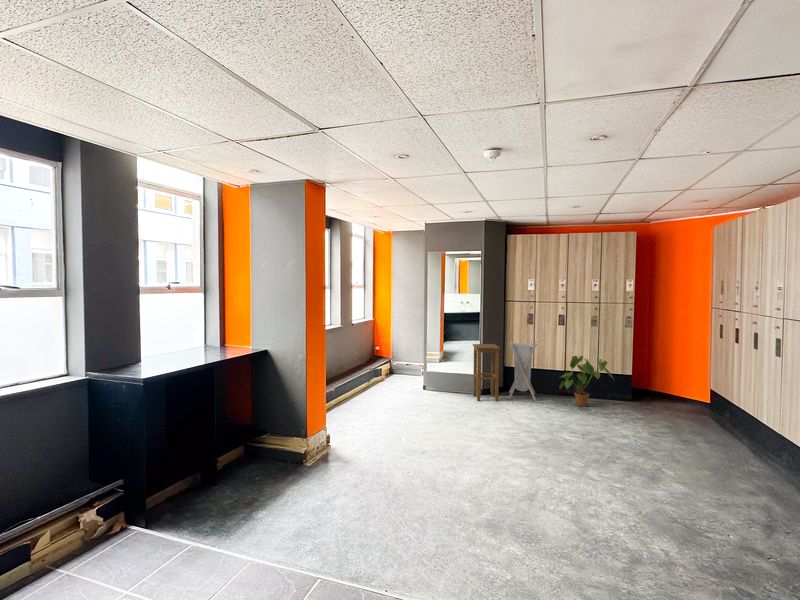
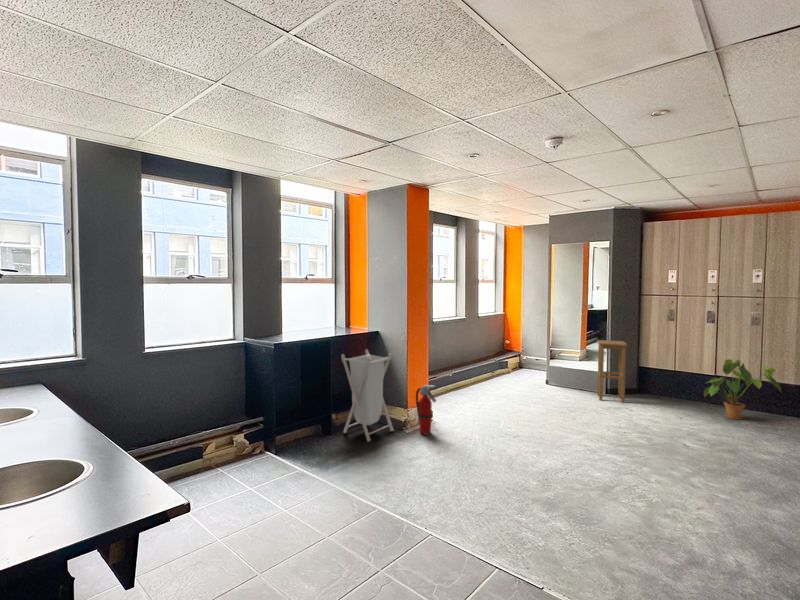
laundry hamper: present [509,340,537,401] -> present [341,350,393,442]
fire extinguisher: none [319,408,345,464] -> present [416,385,436,434]

